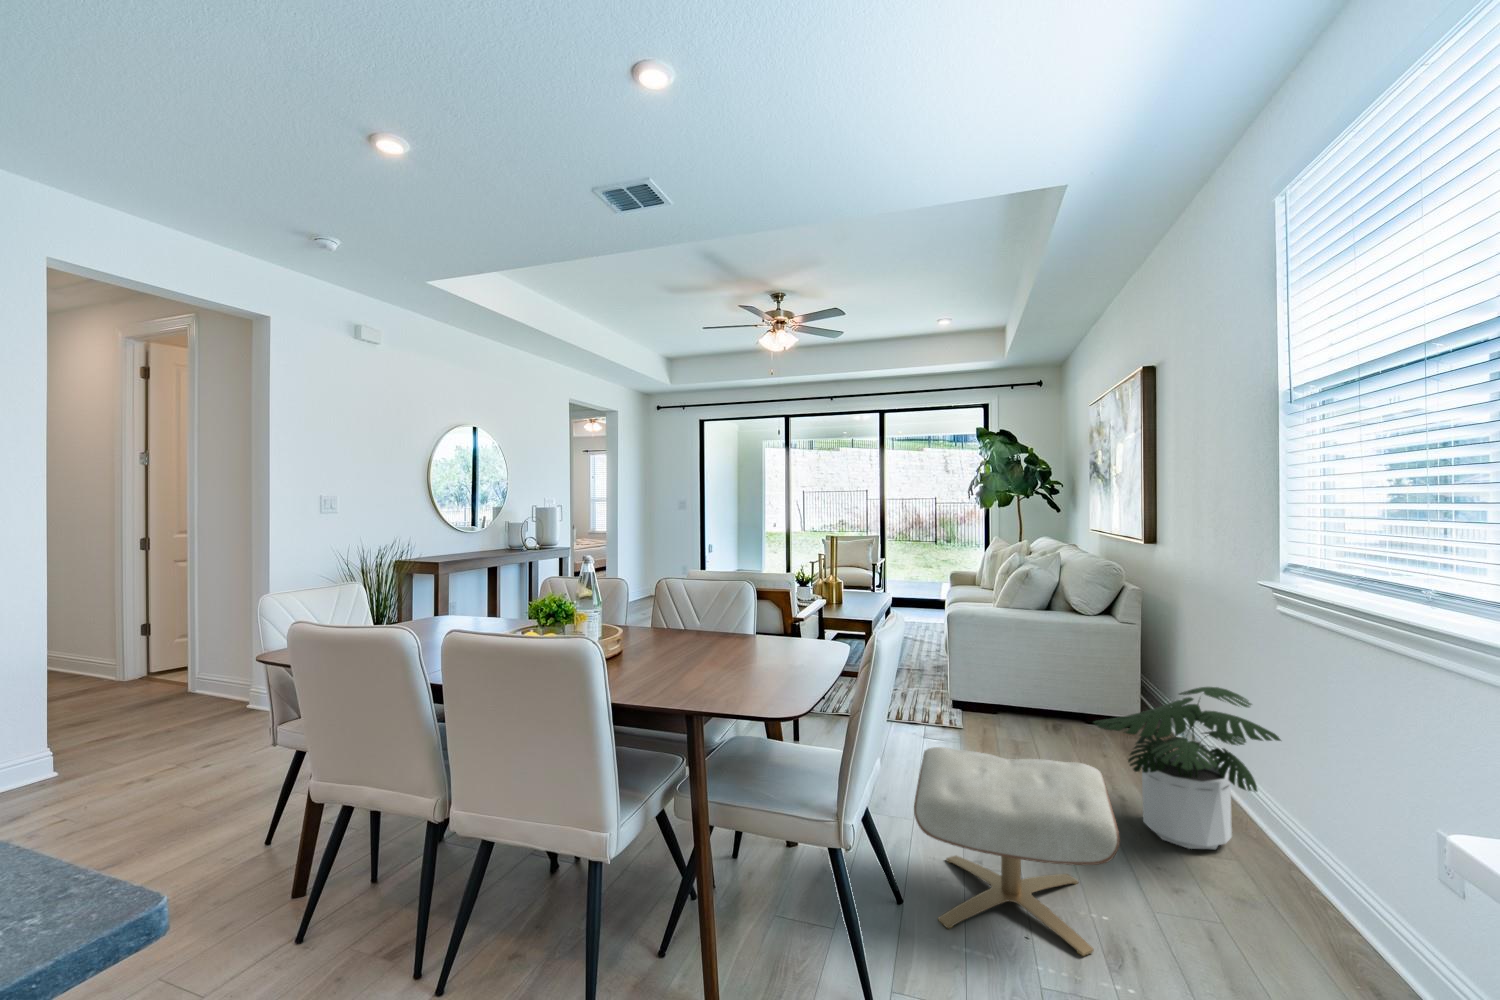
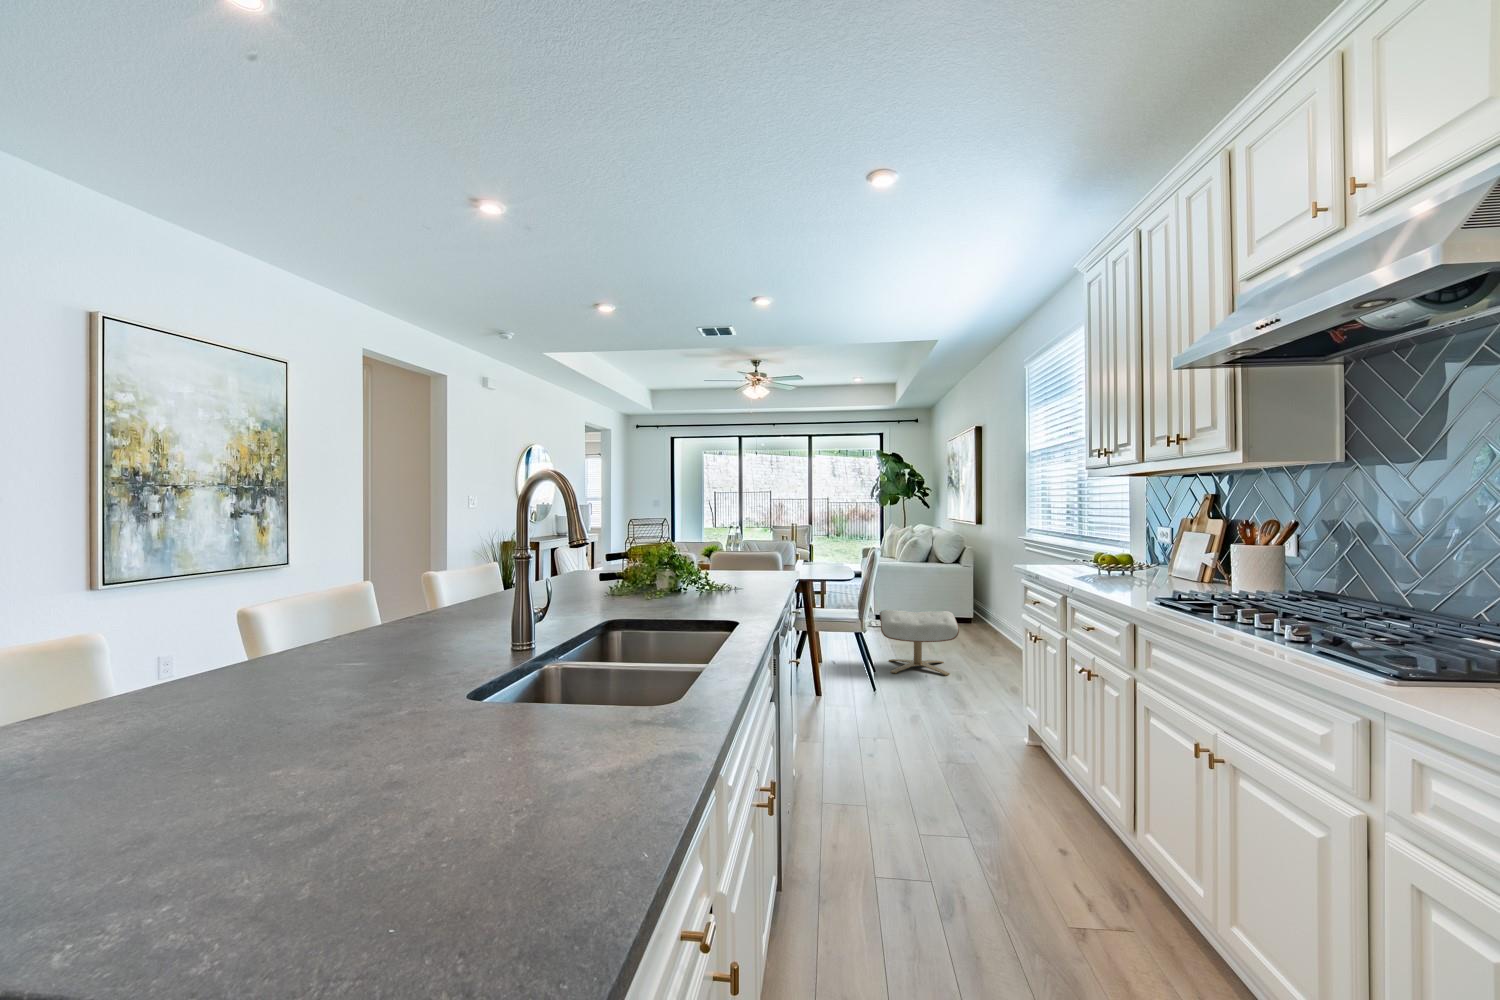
potted plant: present [1093,687,1281,849] -> none [949,586,1023,653]

